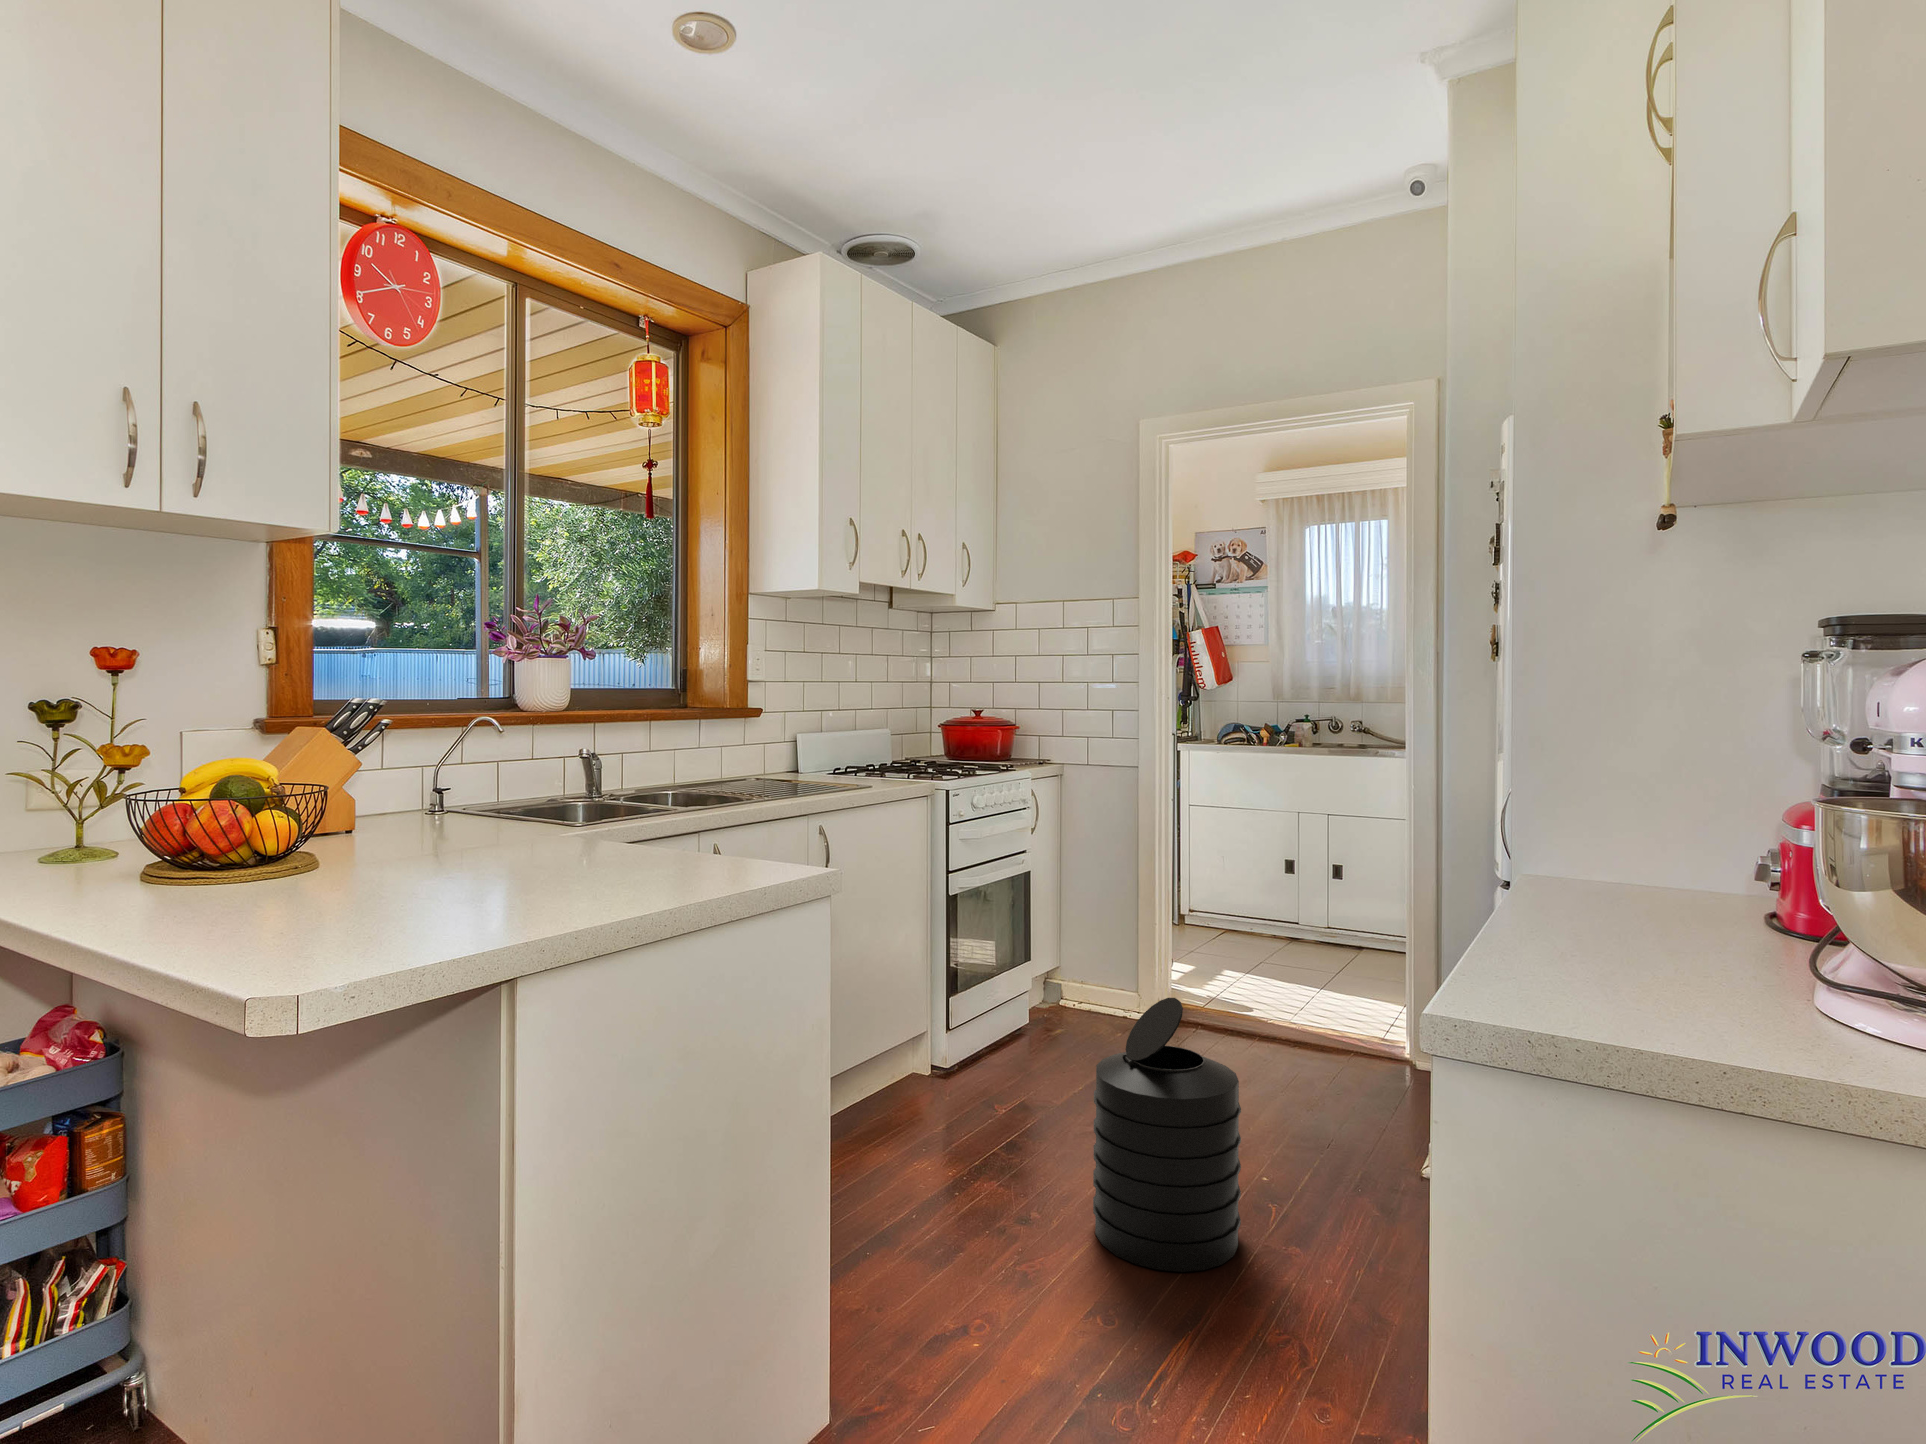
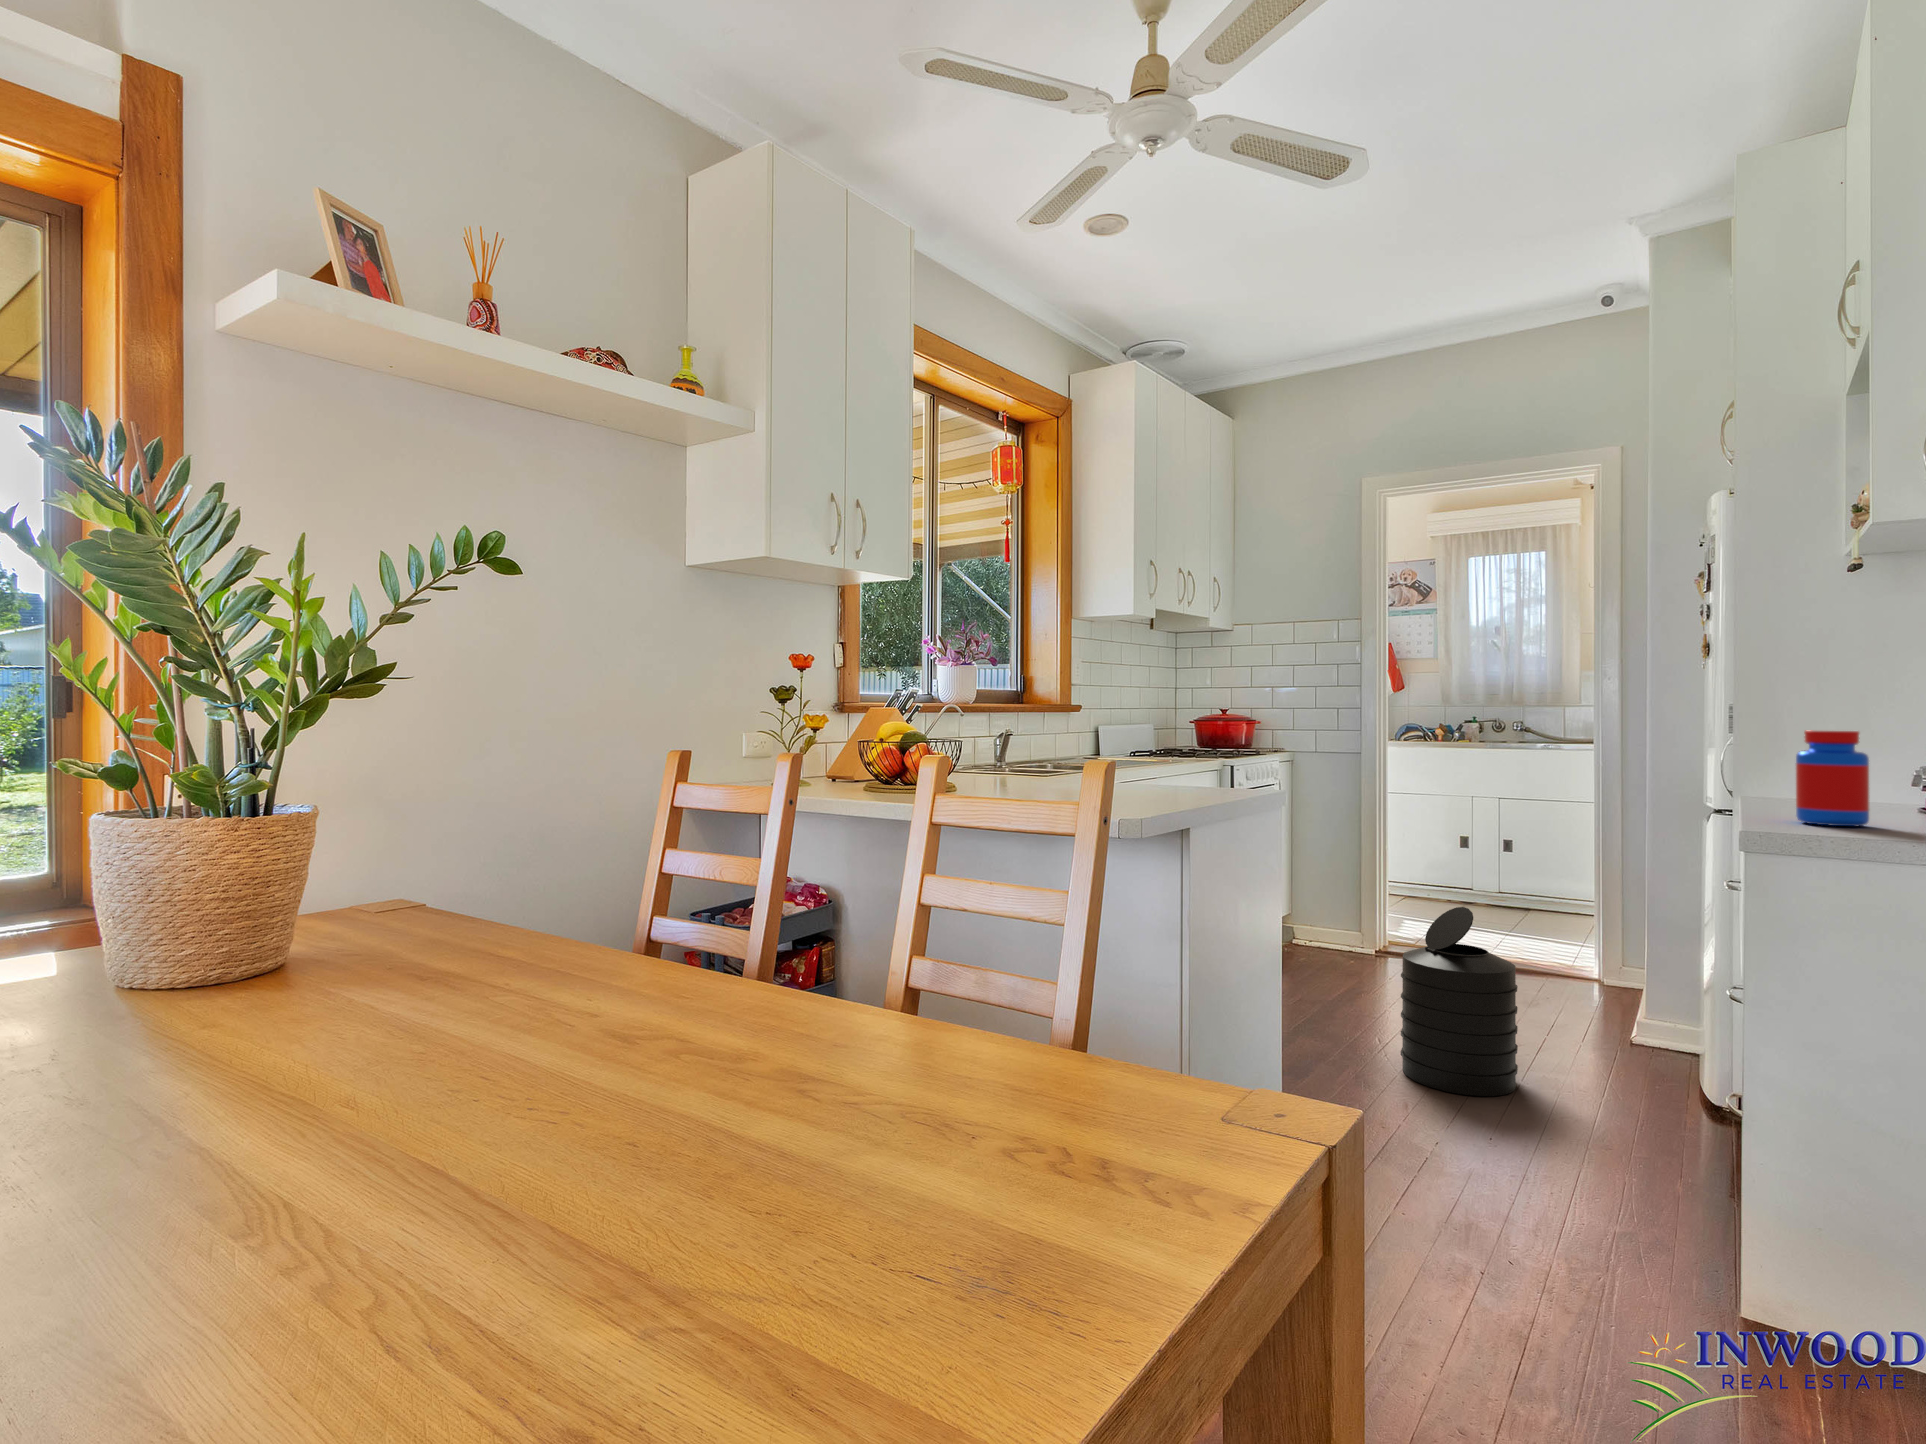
jar: none [1535,781,1642,945] -> present [1796,730,1870,826]

